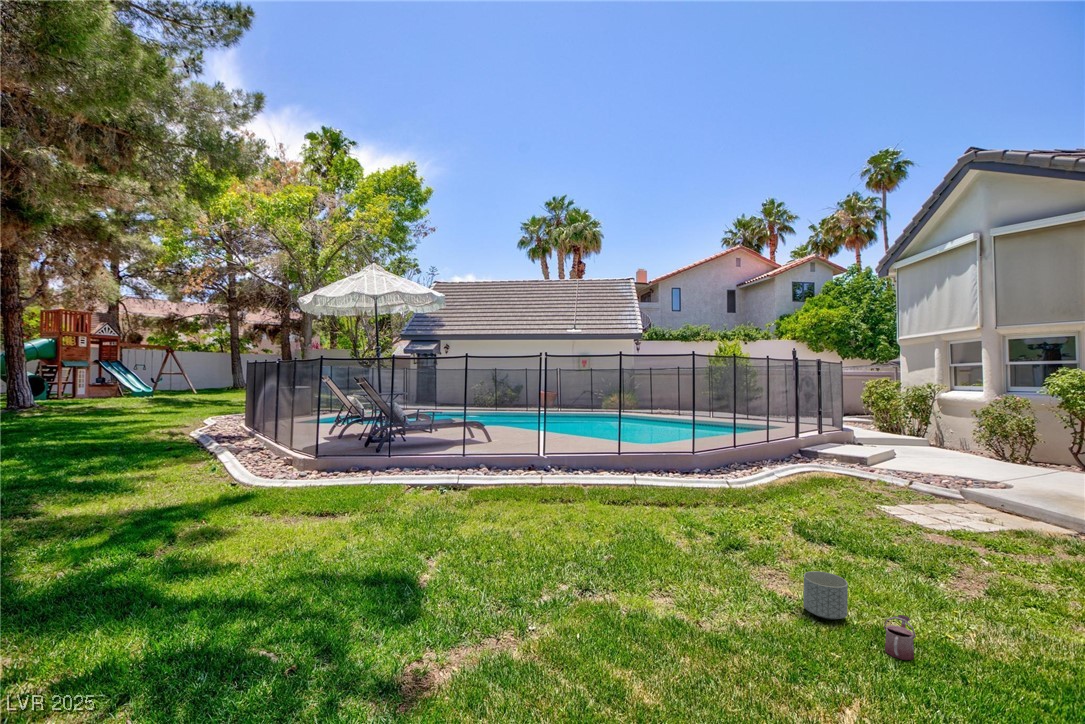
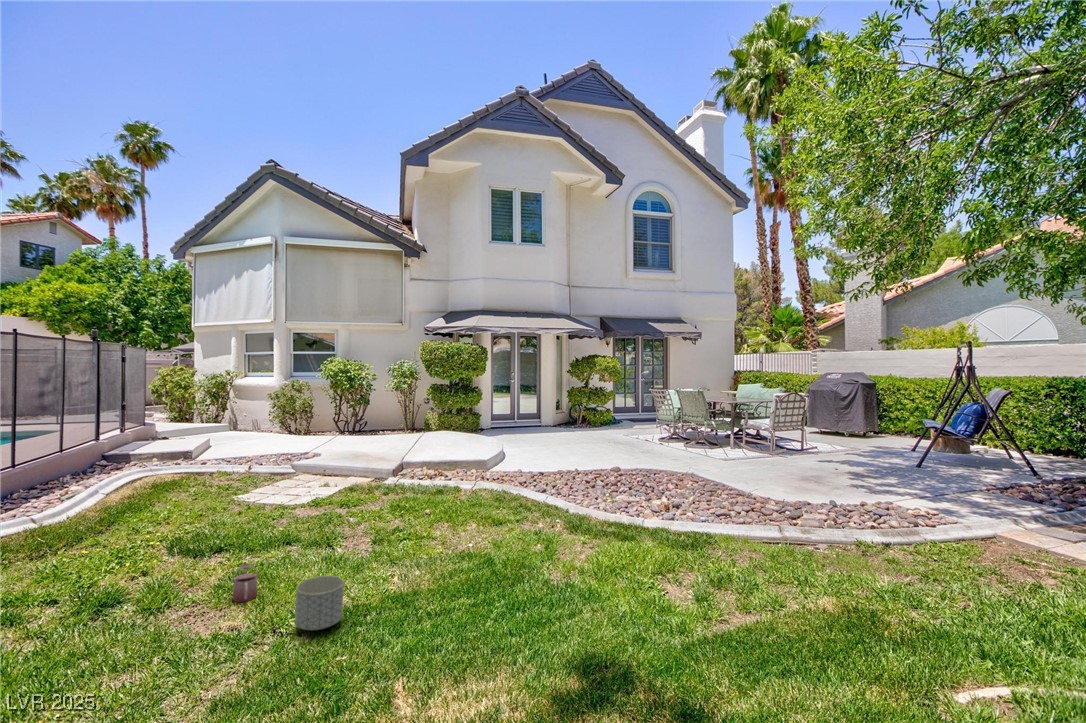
watering can: present [884,615,916,660] -> present [232,564,259,602]

